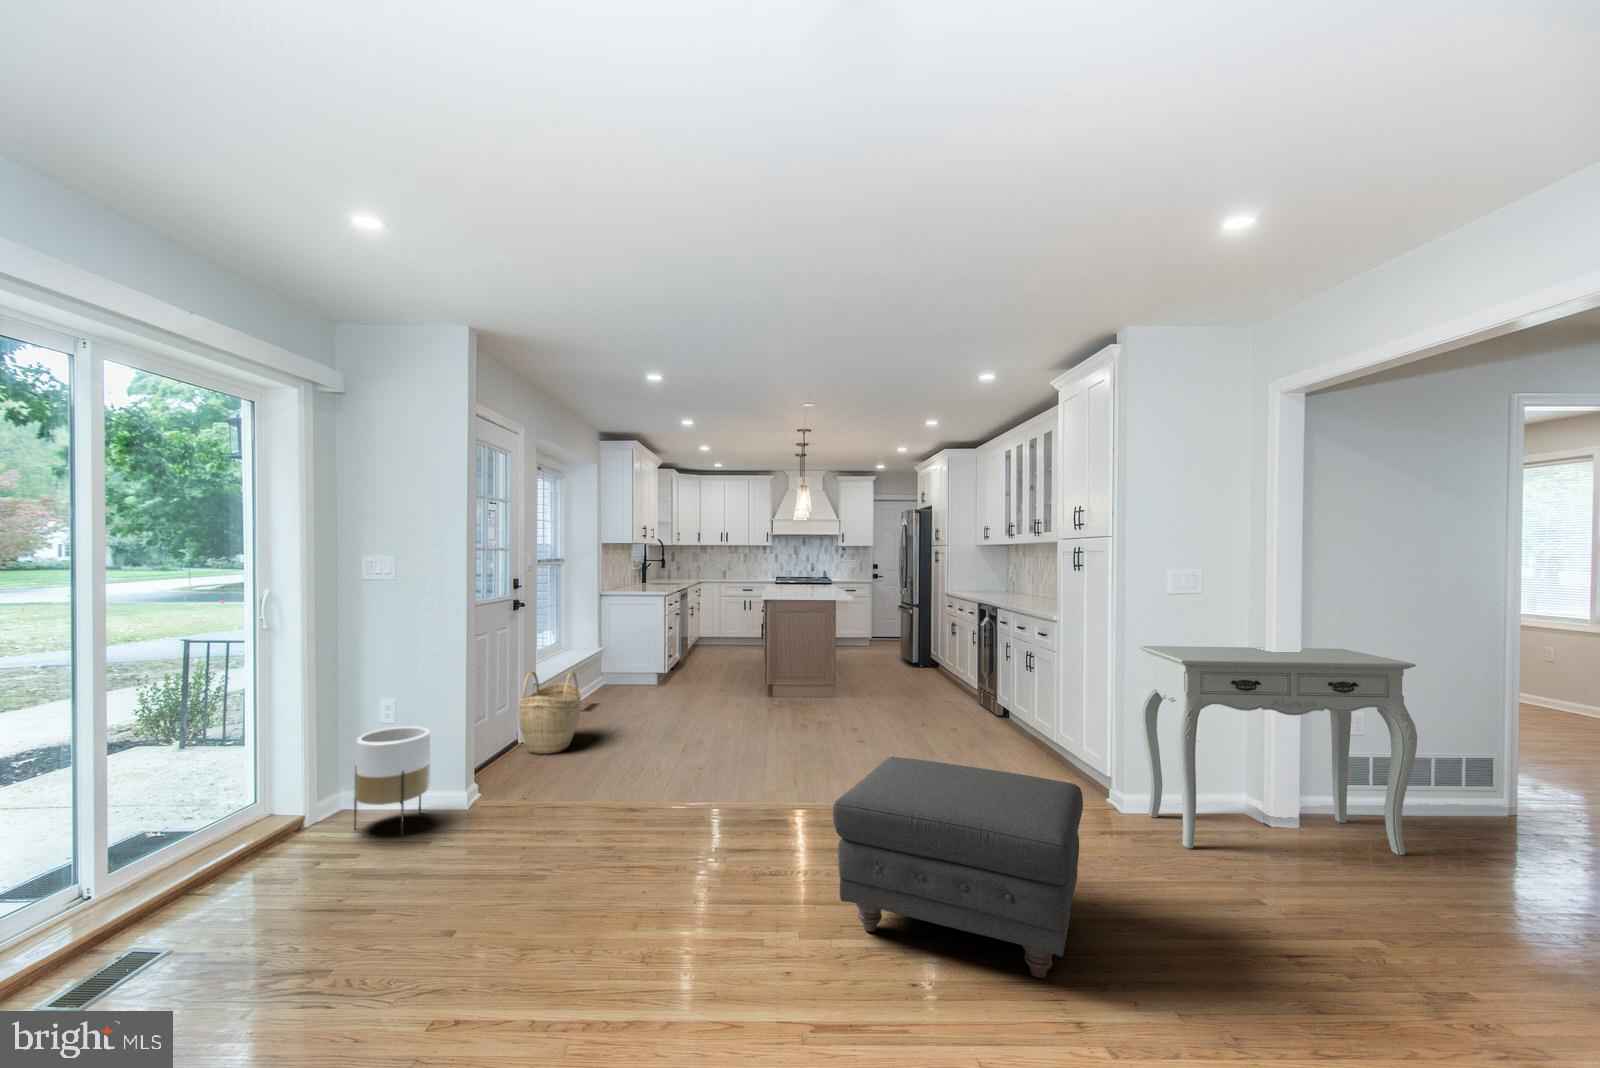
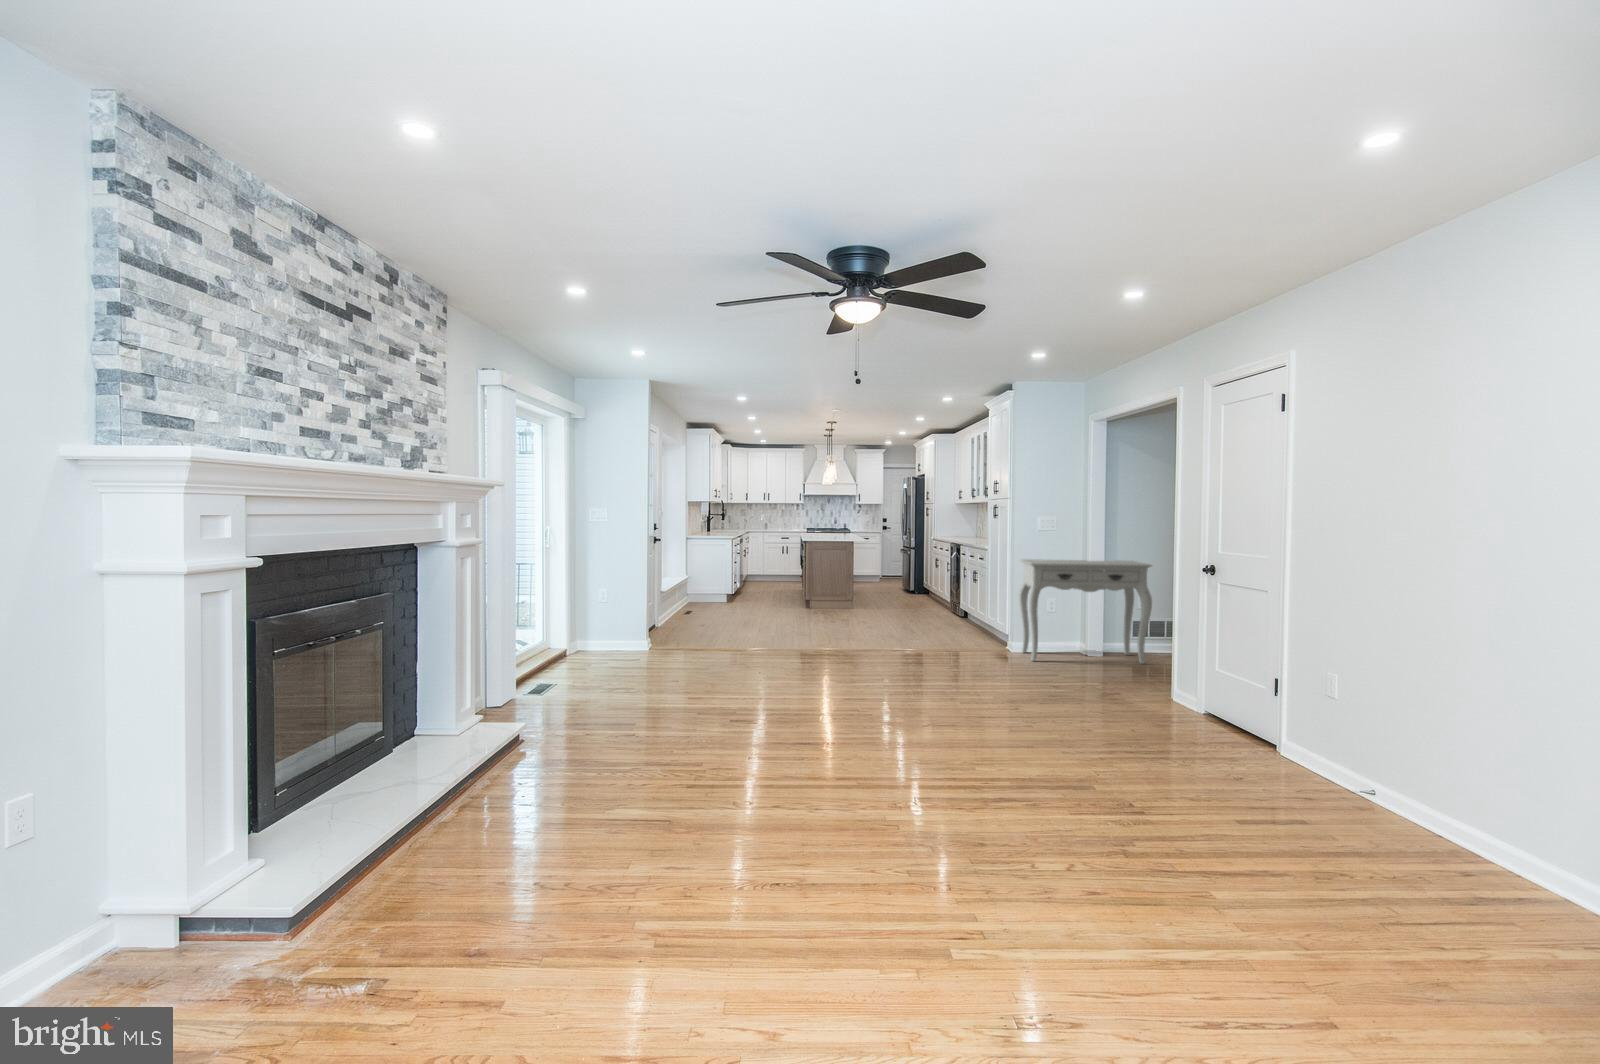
woven basket: present [519,672,581,754] -> none [657,582,691,630]
planter: present [354,726,430,835] -> none [595,602,631,655]
ottoman: present [833,756,1083,978] -> none [846,609,965,688]

